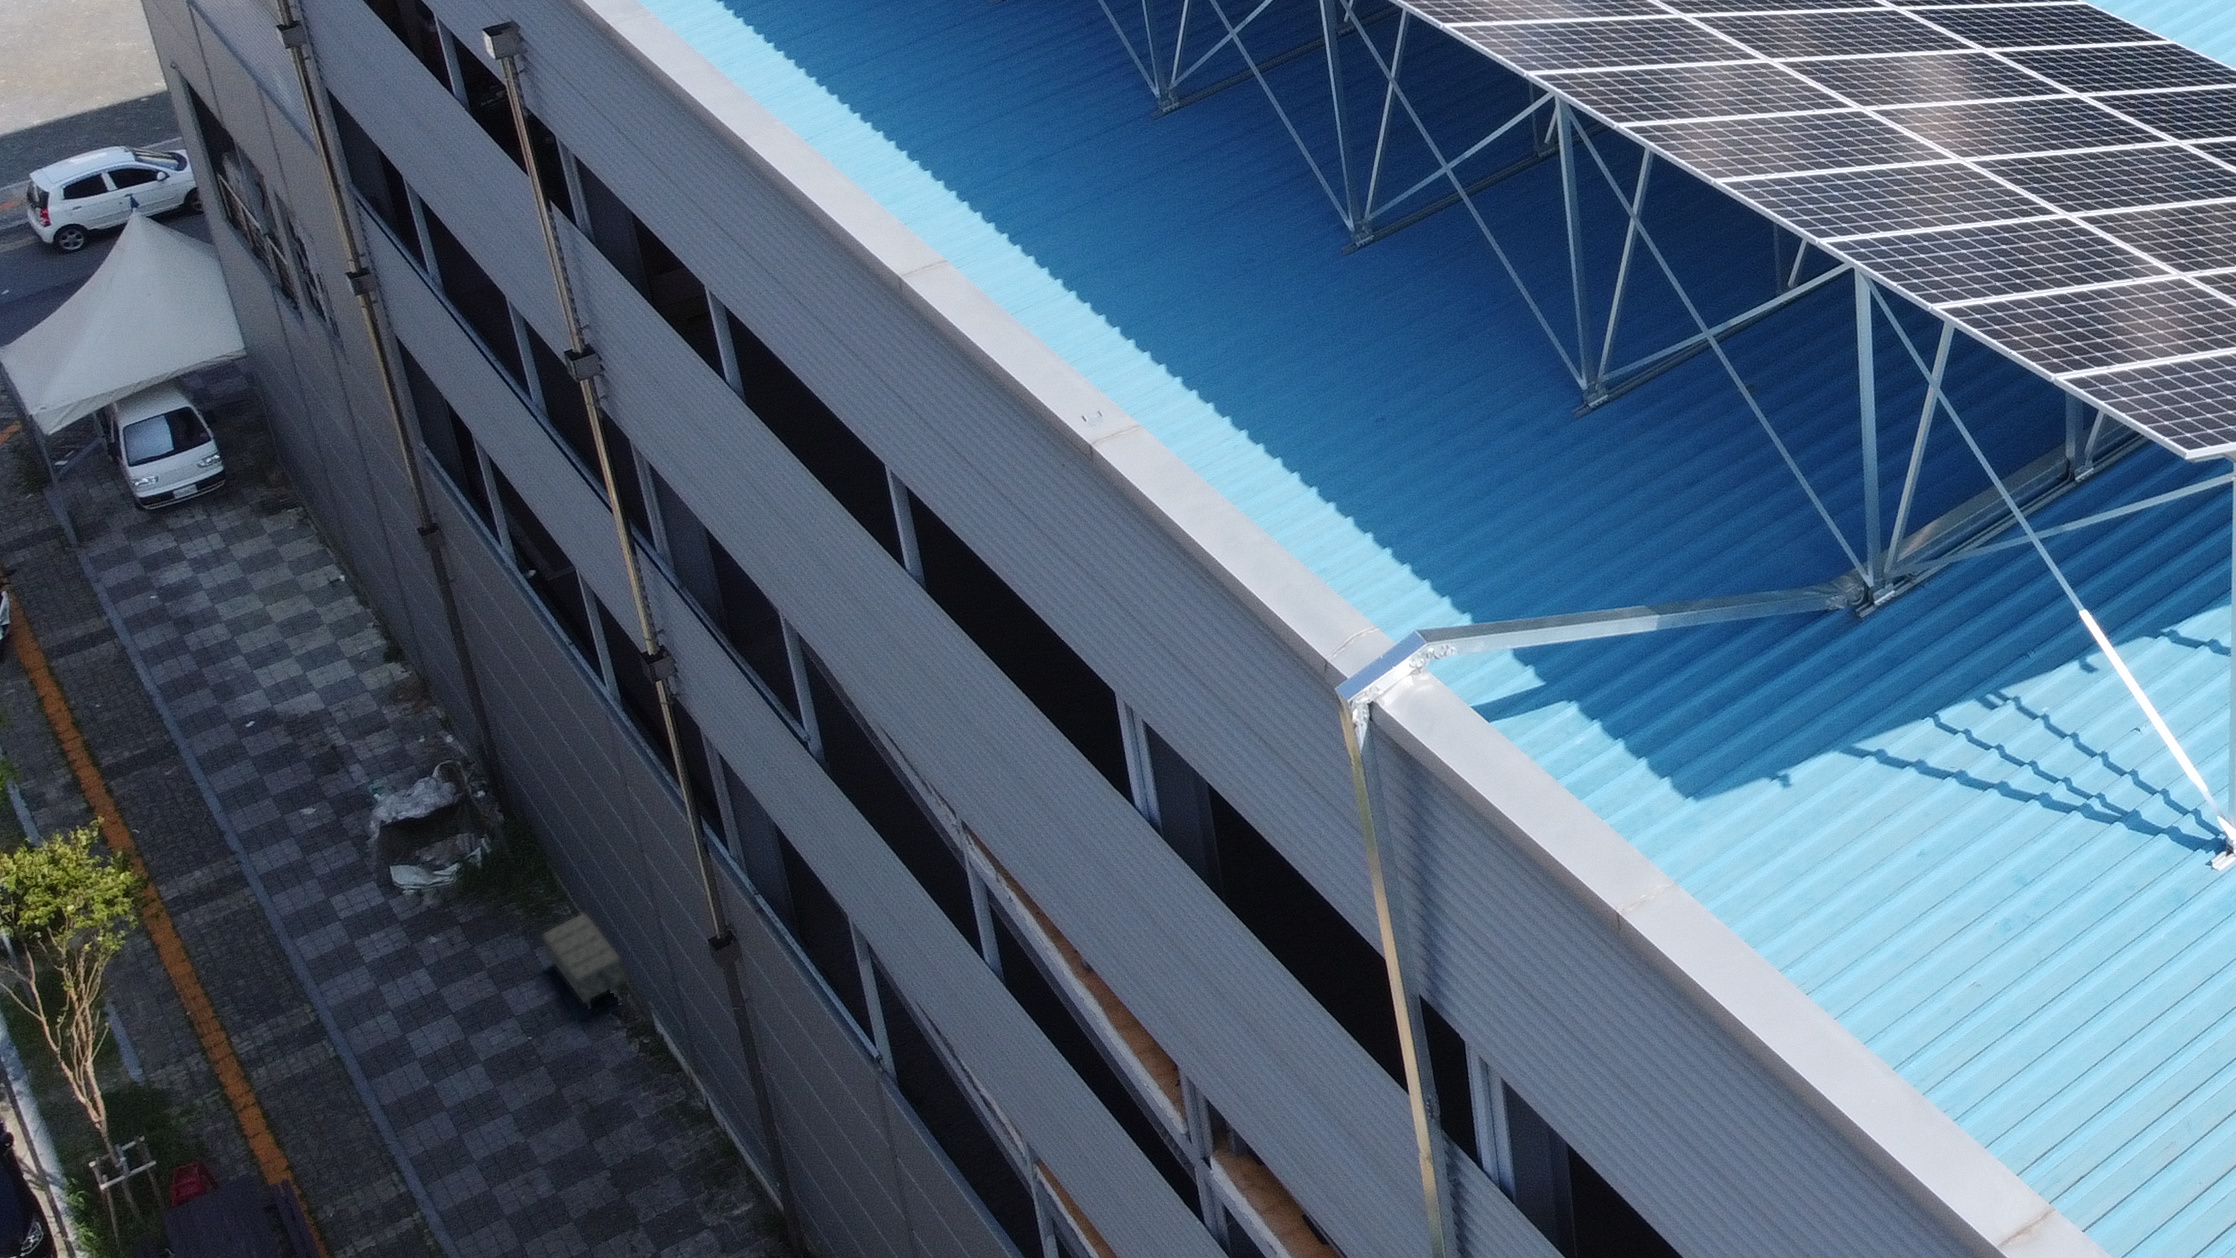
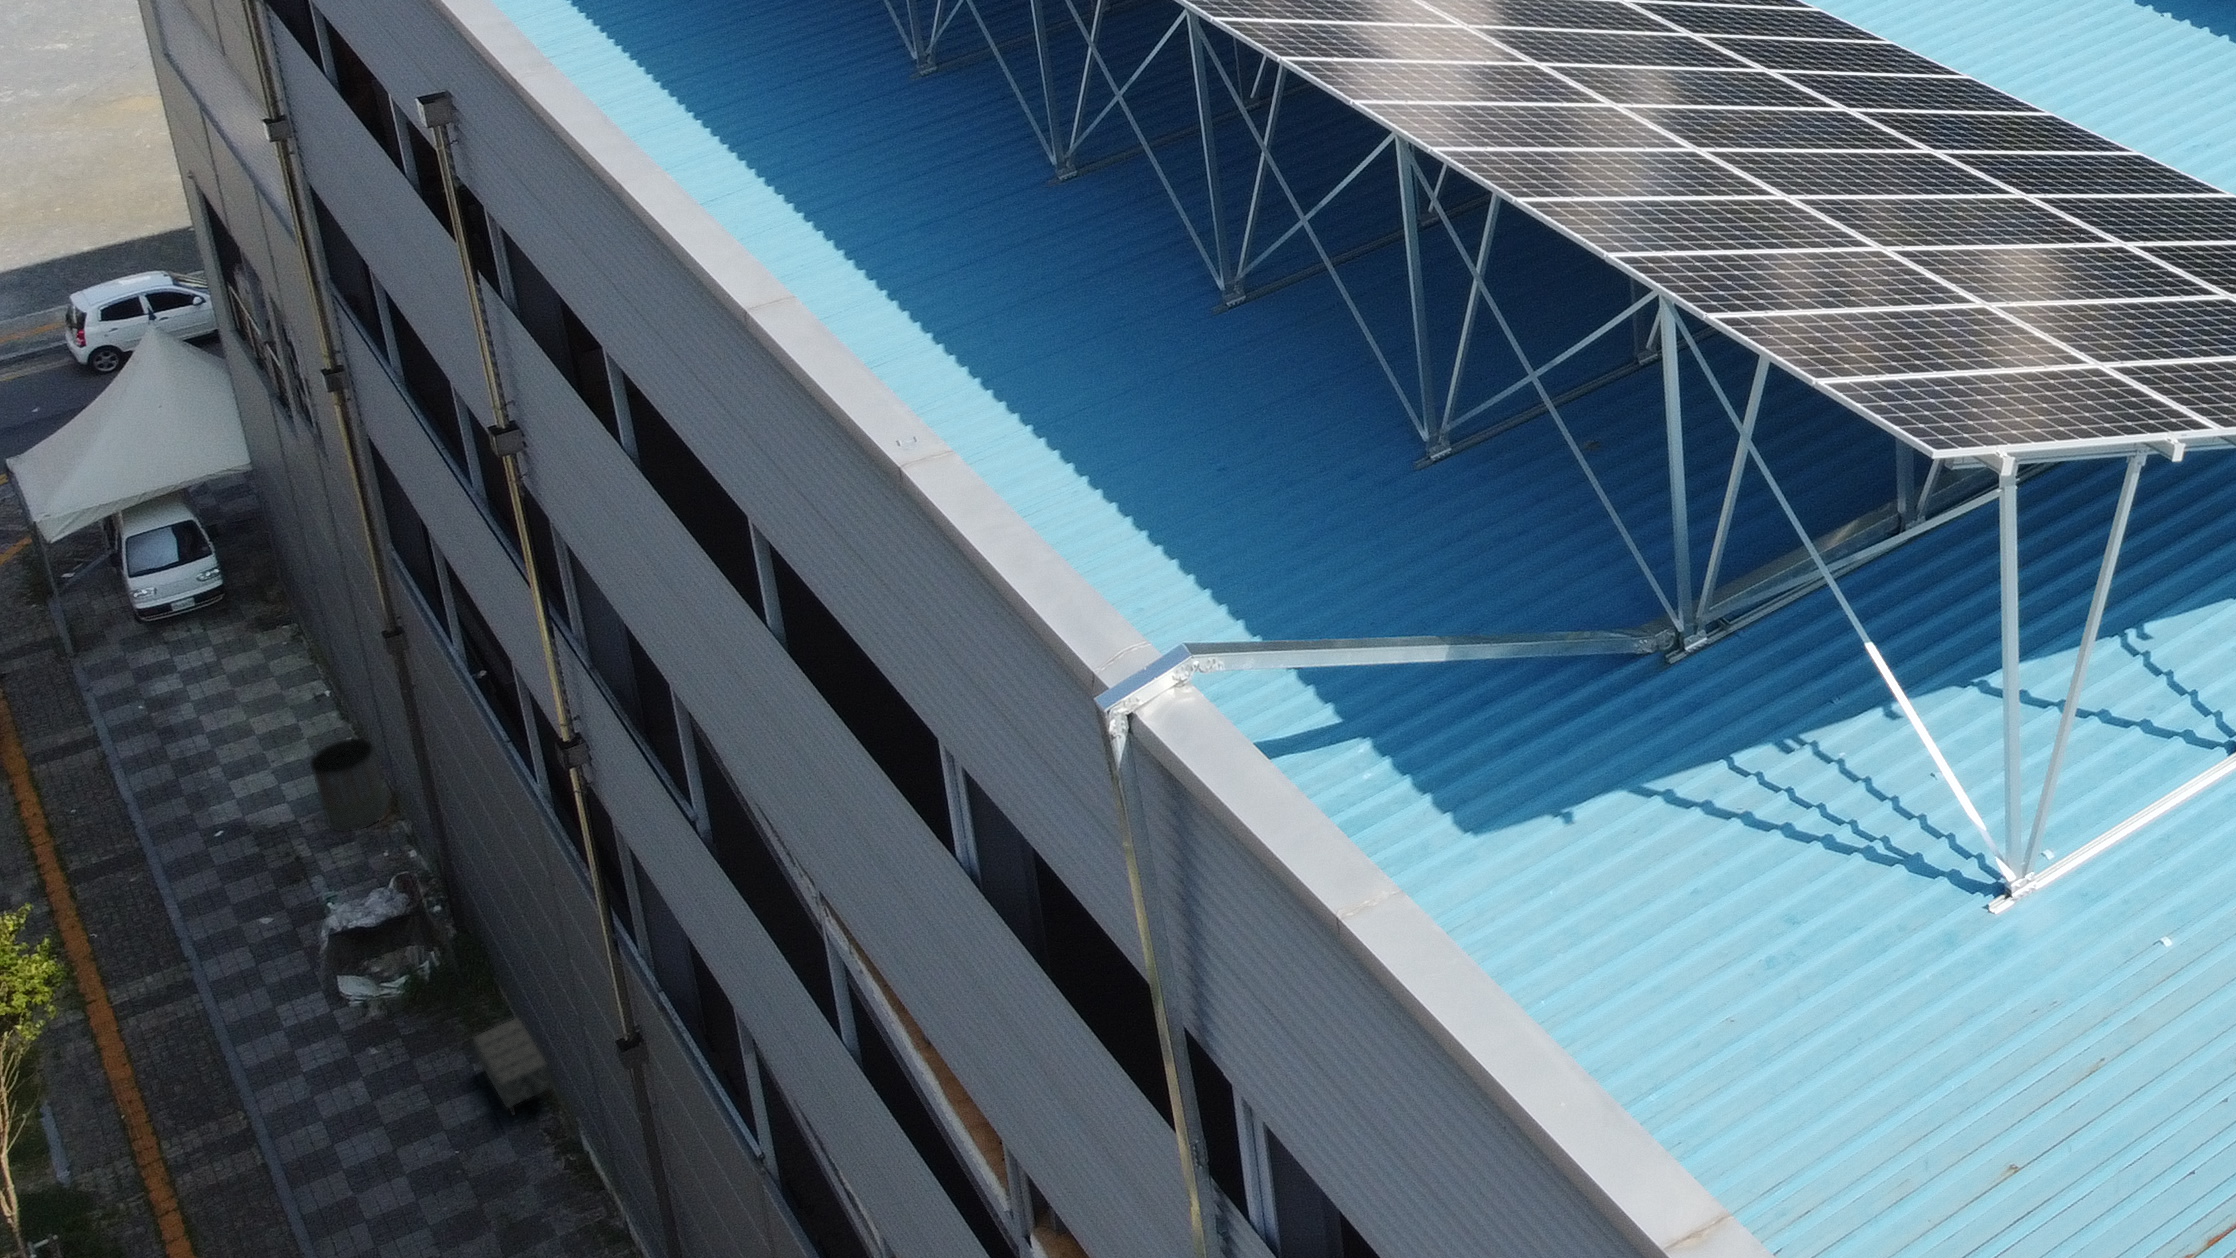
trash can: none [340,636,421,729] -> present [310,739,388,831]

